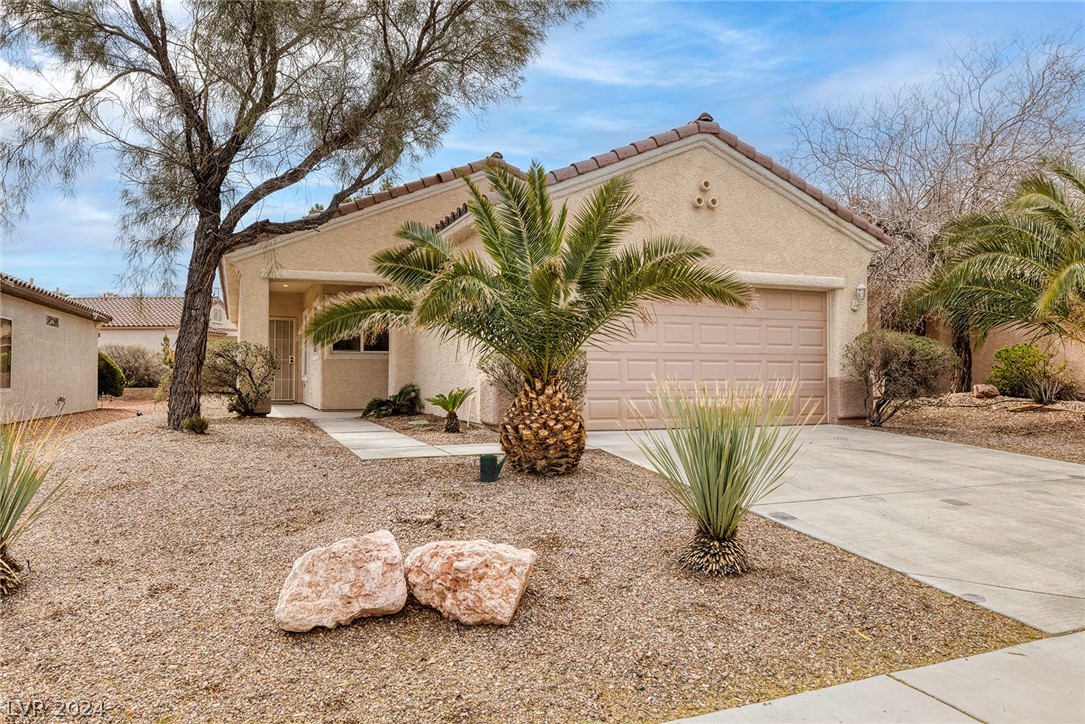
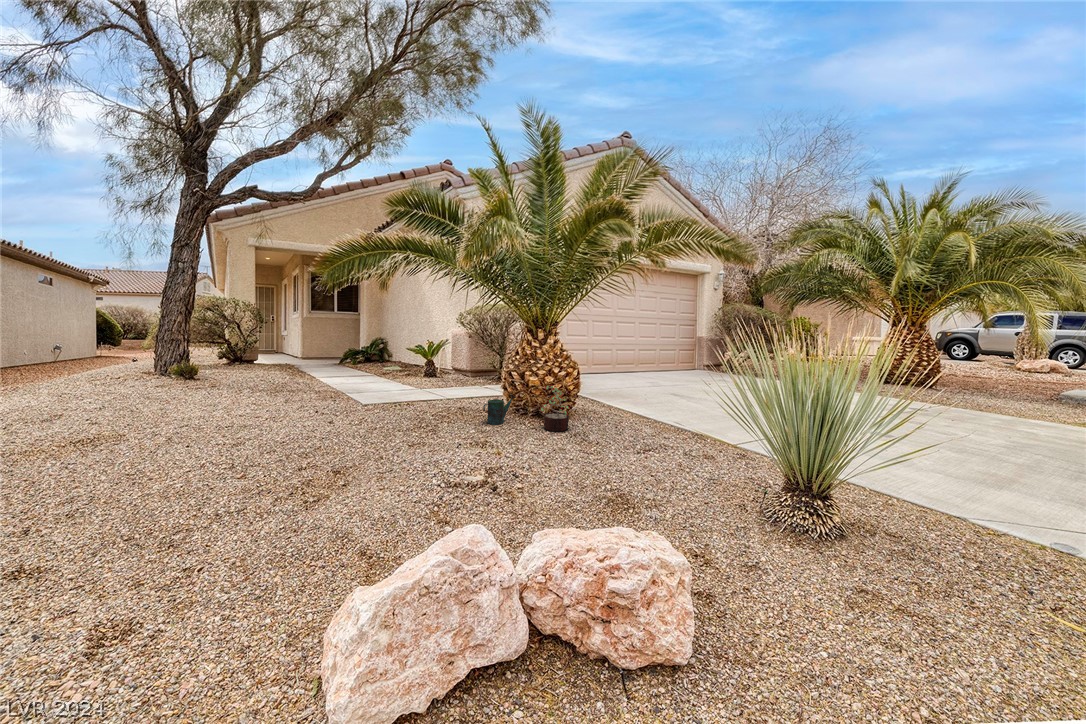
decorative plant: none [531,438,563,489] -> present [540,385,570,432]

